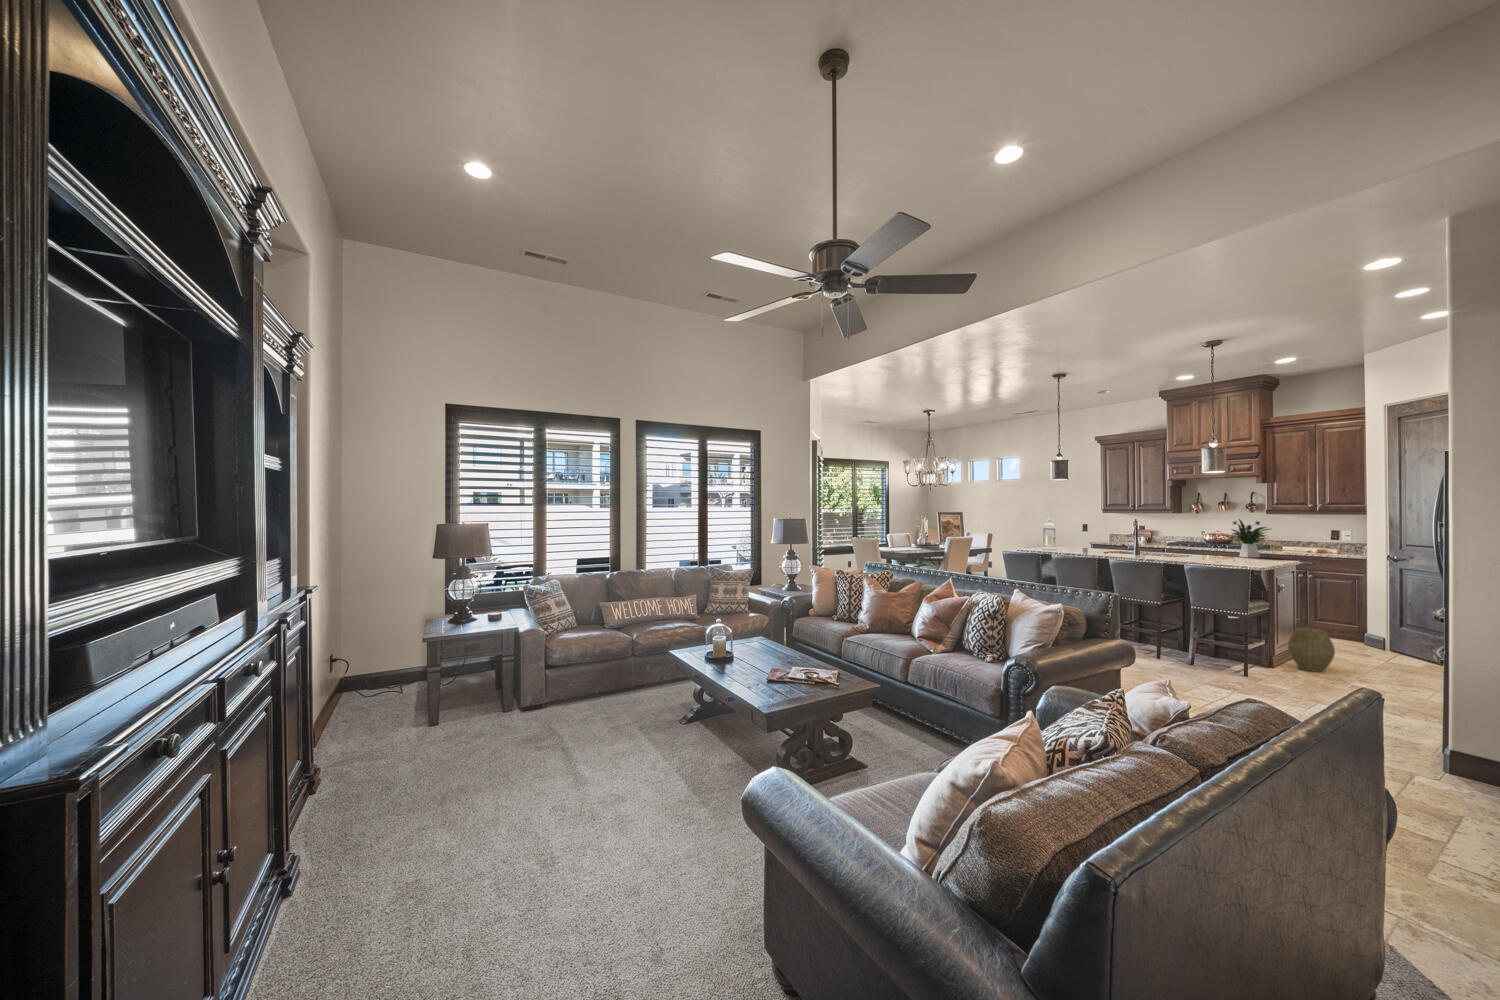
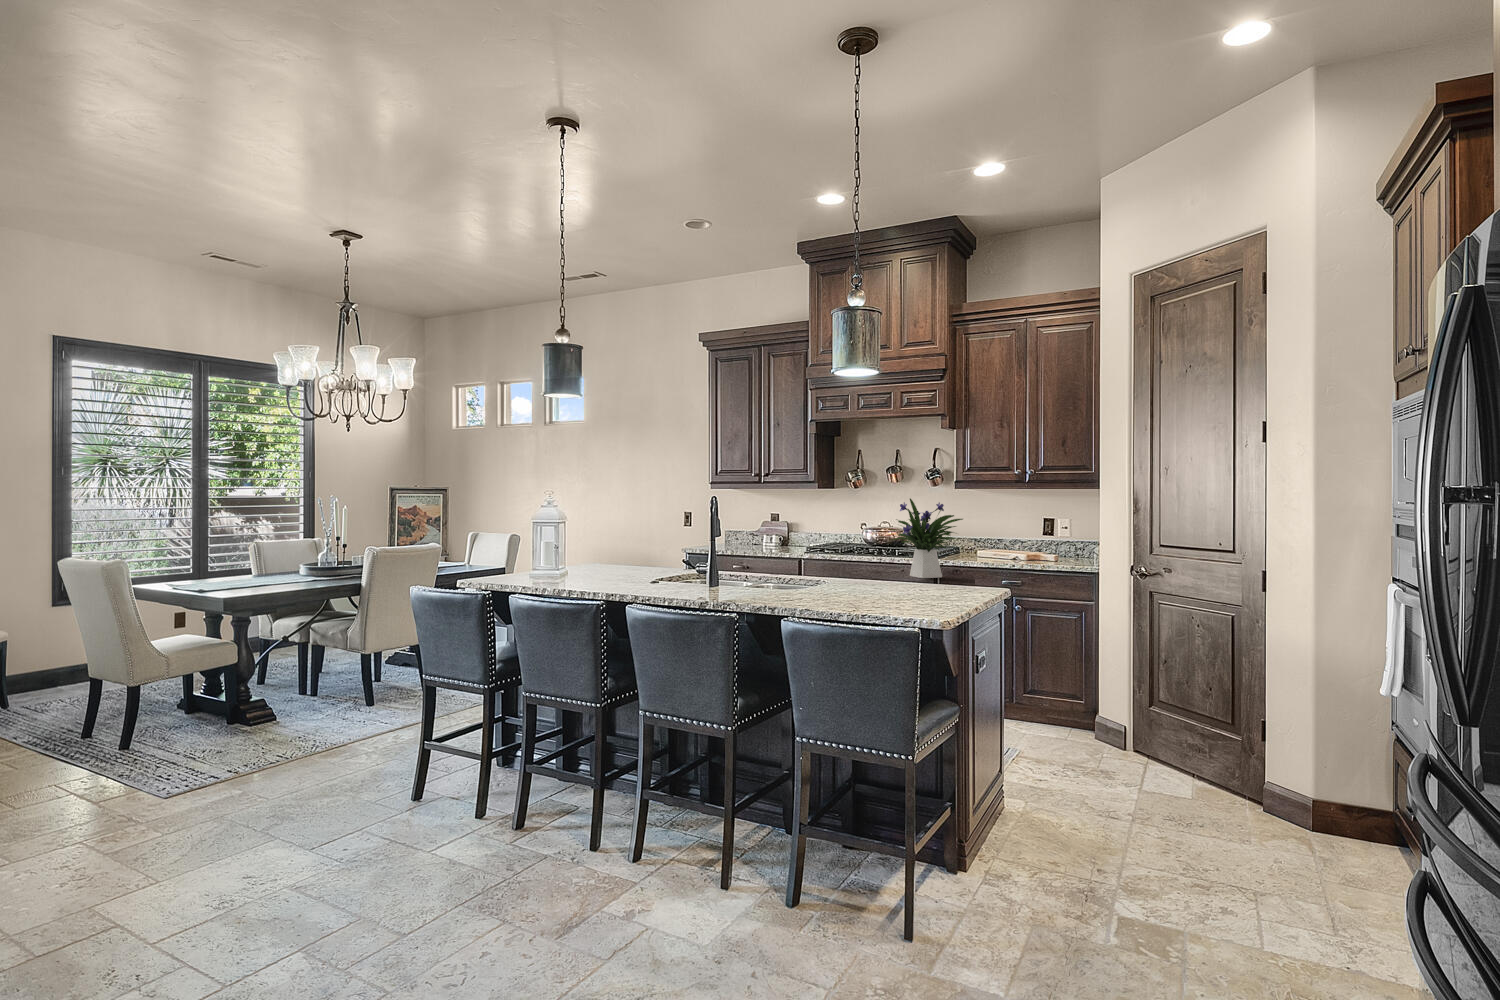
woven basket: present [1288,628,1335,672] -> none [985,746,1066,851]

